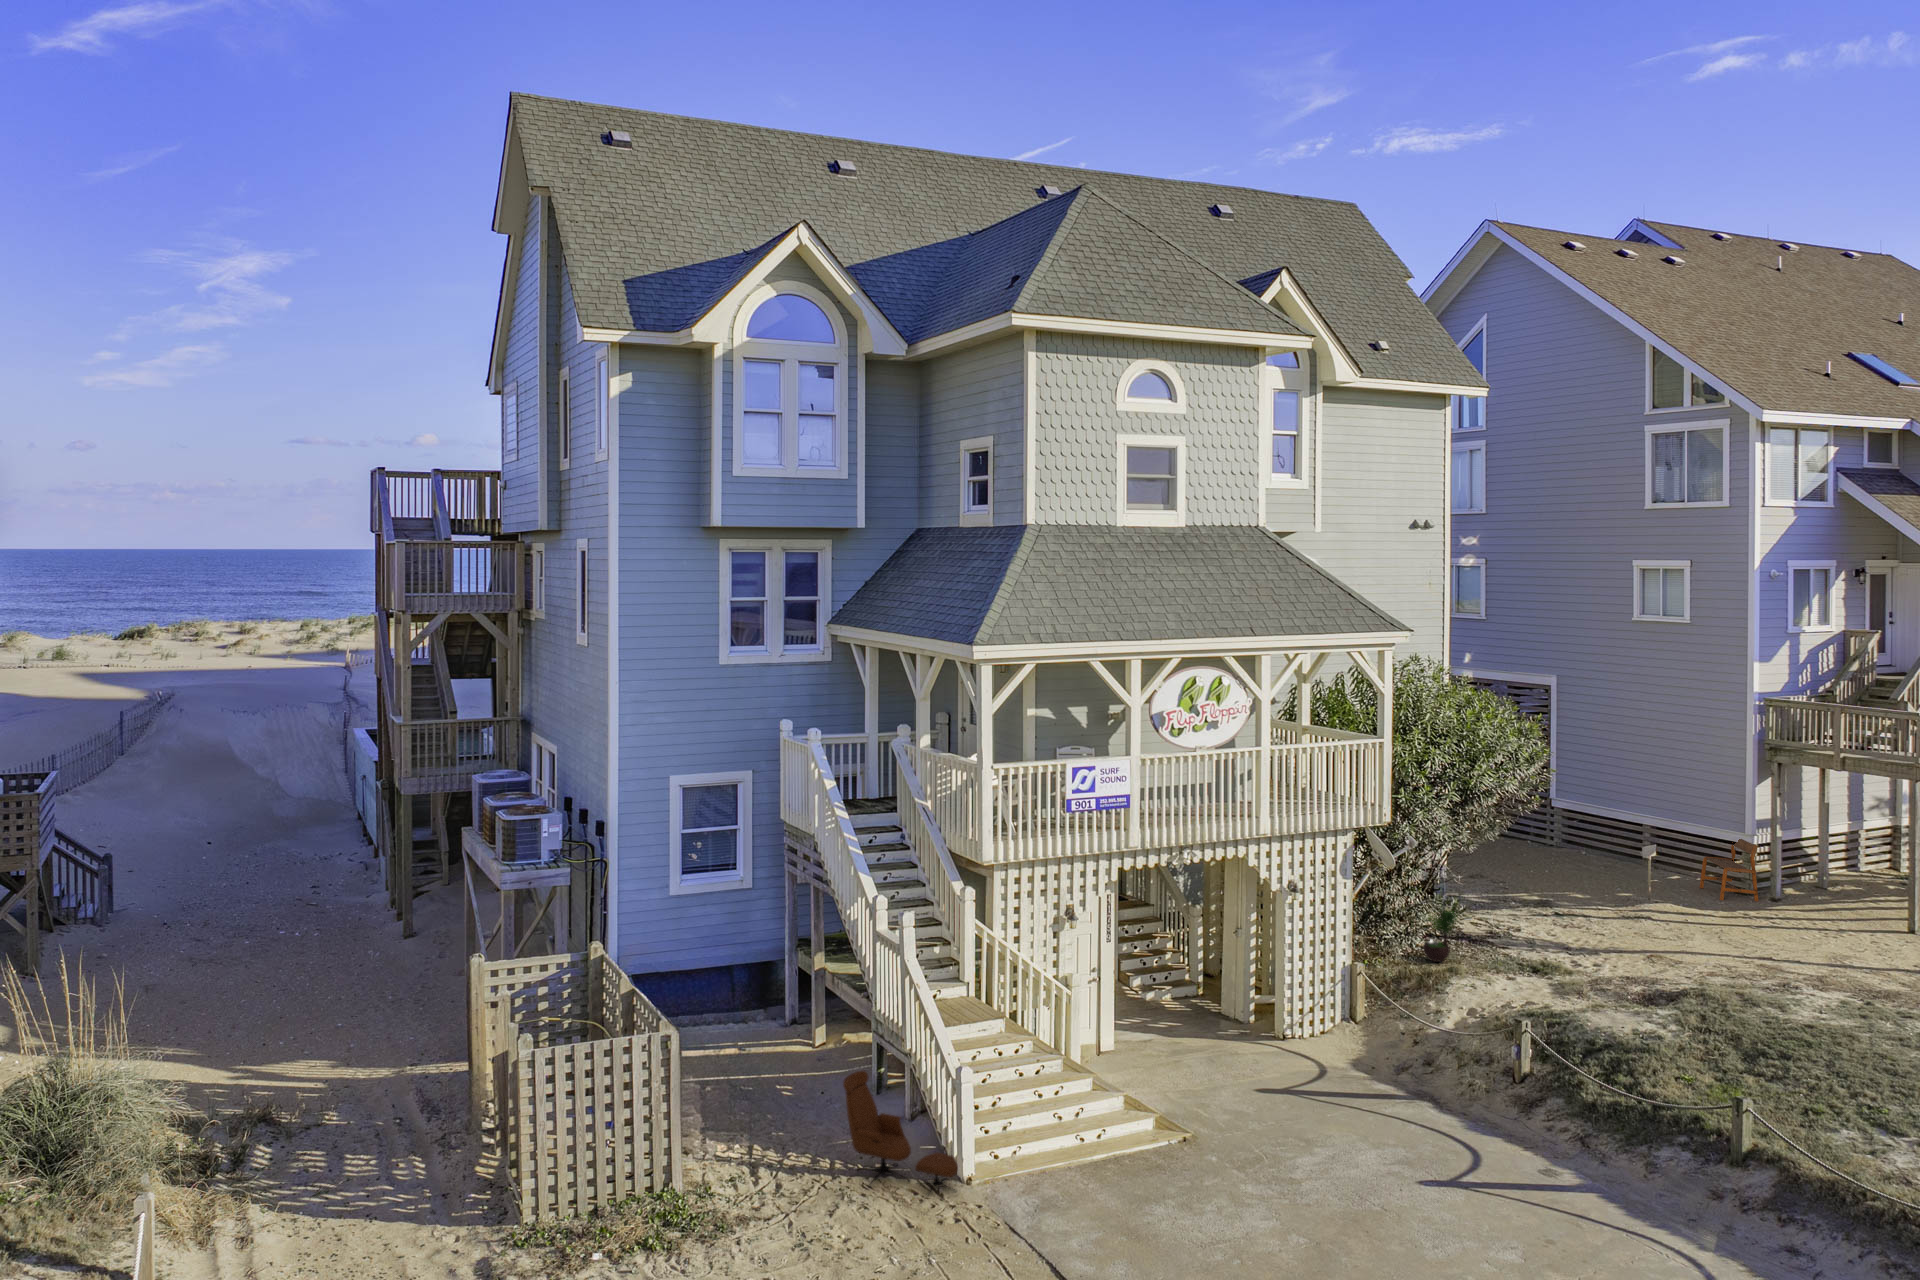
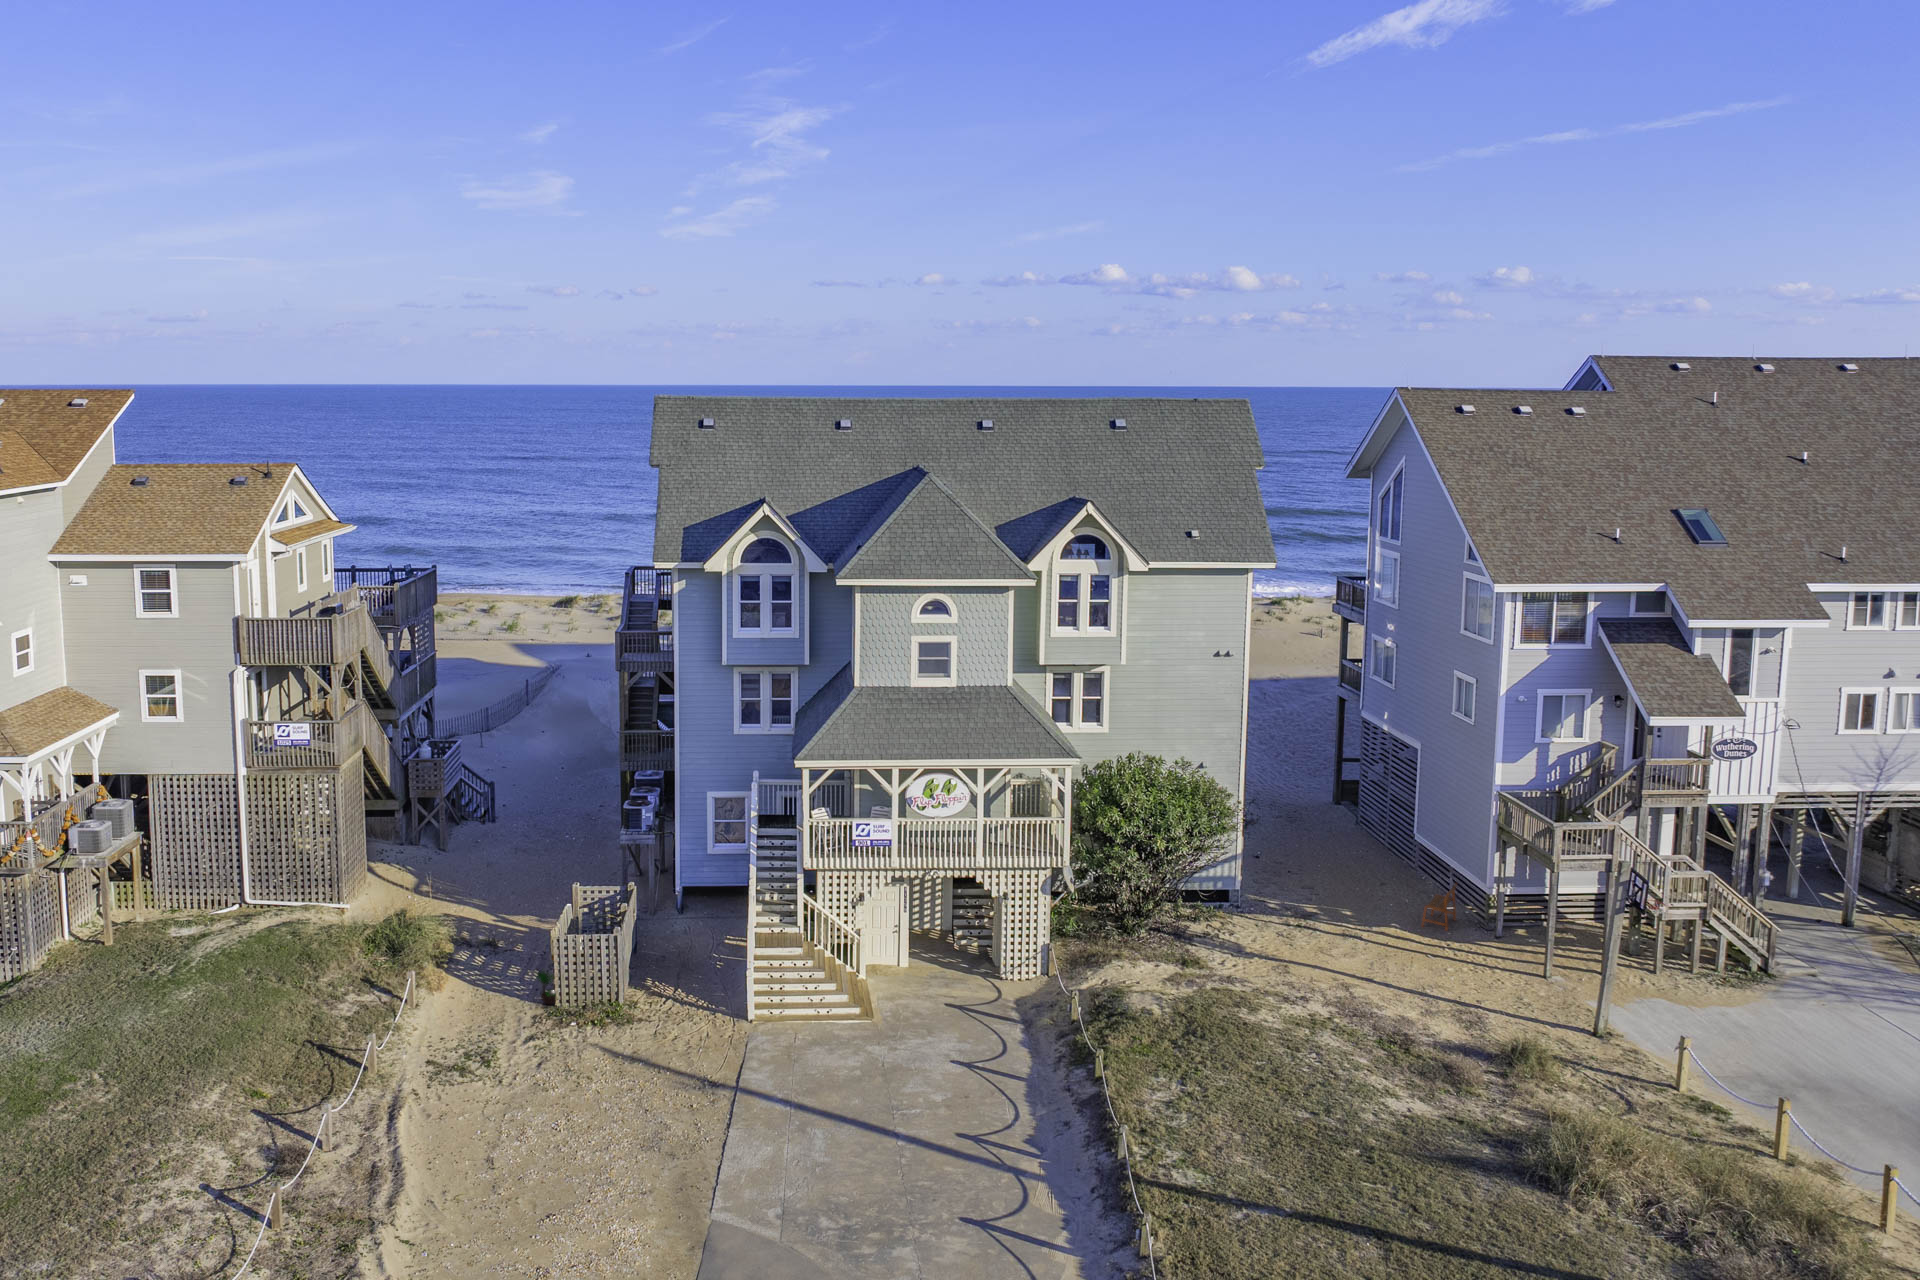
potted tree: present [1423,910,1457,962] -> present [536,971,558,1004]
lounge chair: present [843,1071,958,1192] -> none [699,964,742,1024]

